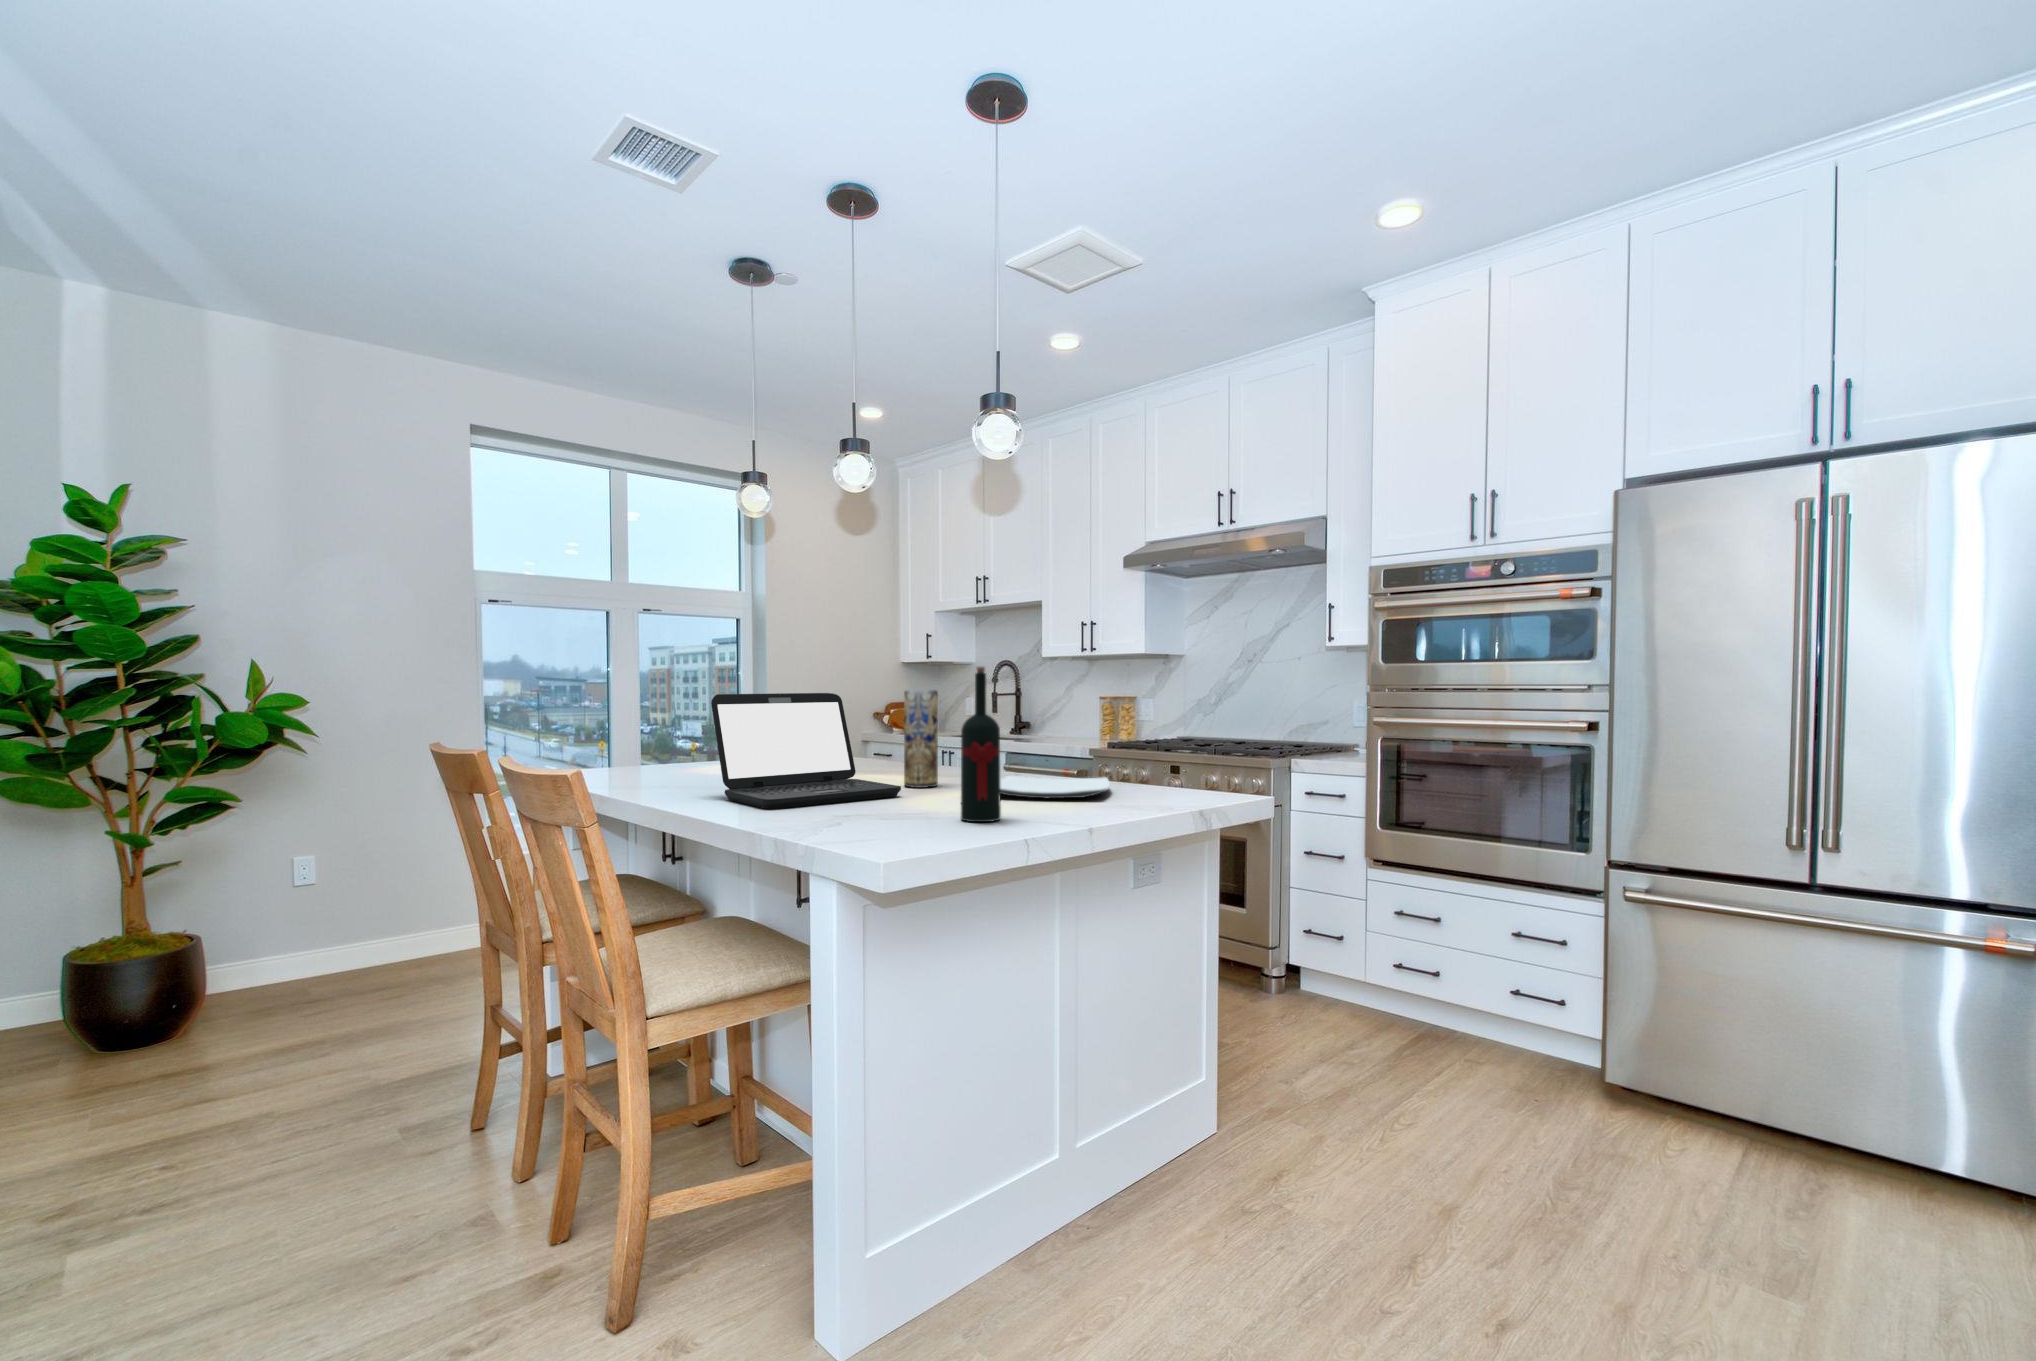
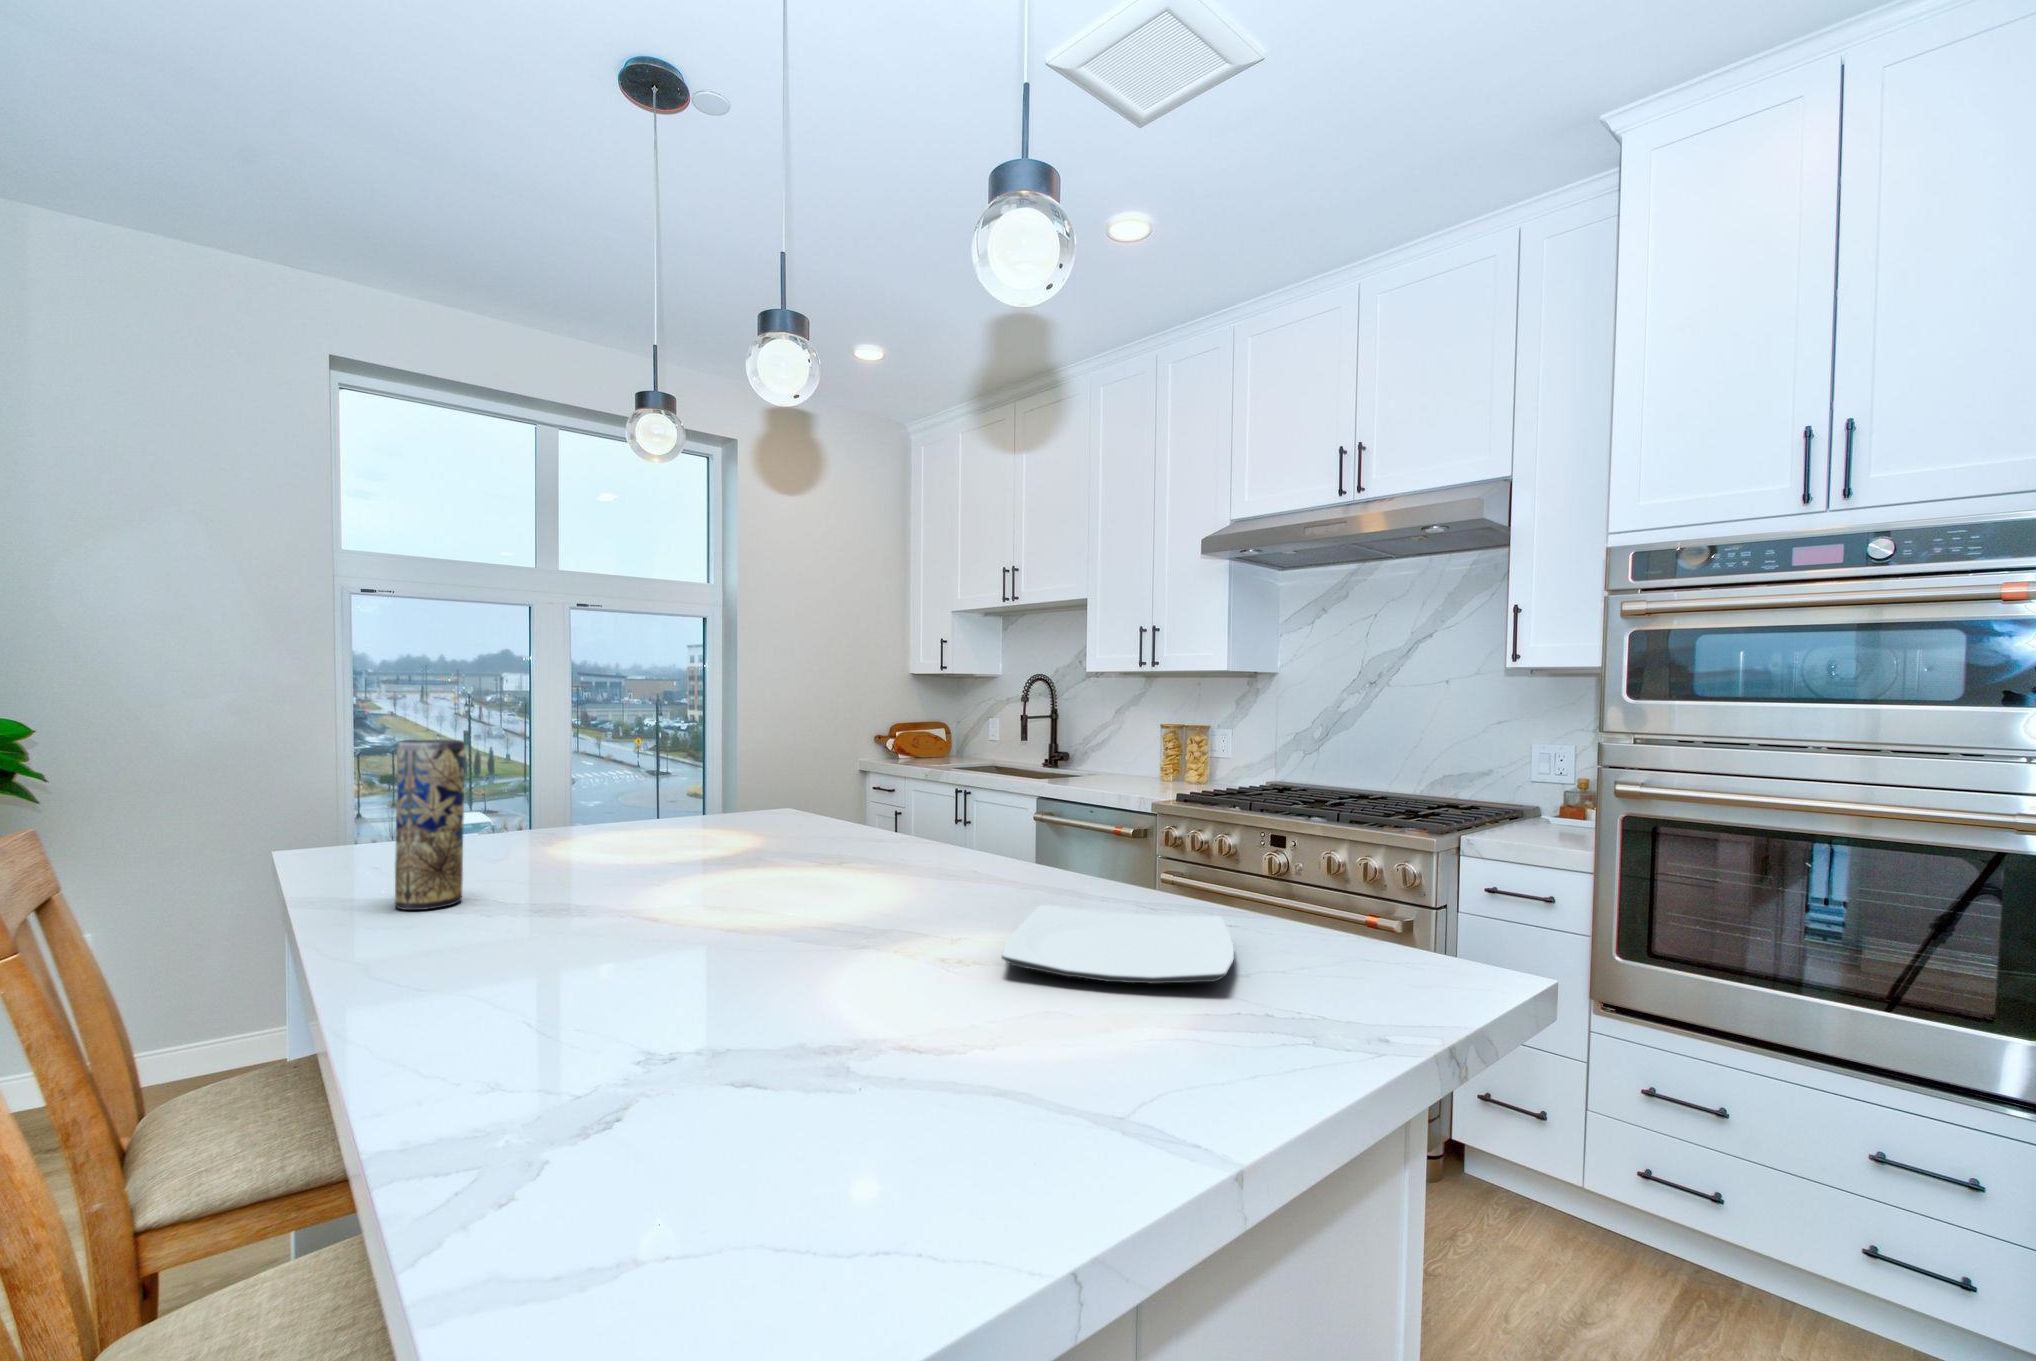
wine bottle: present [961,667,1001,822] -> none [926,740,1021,1121]
vase: present [904,690,938,788] -> present [395,740,465,910]
laptop: present [711,693,901,809] -> none [481,753,835,1021]

